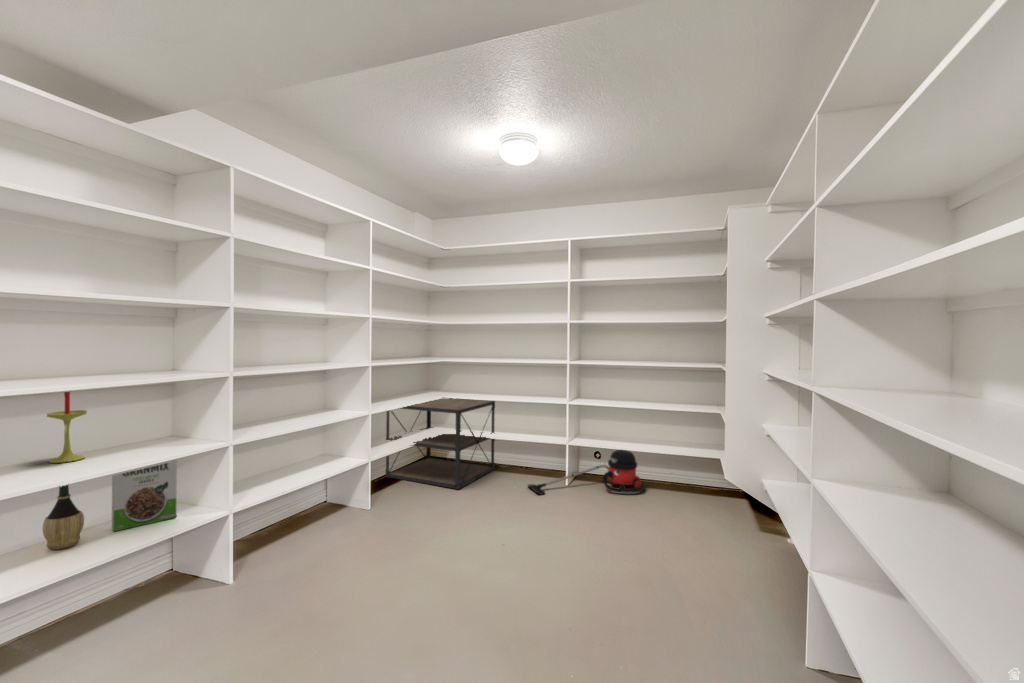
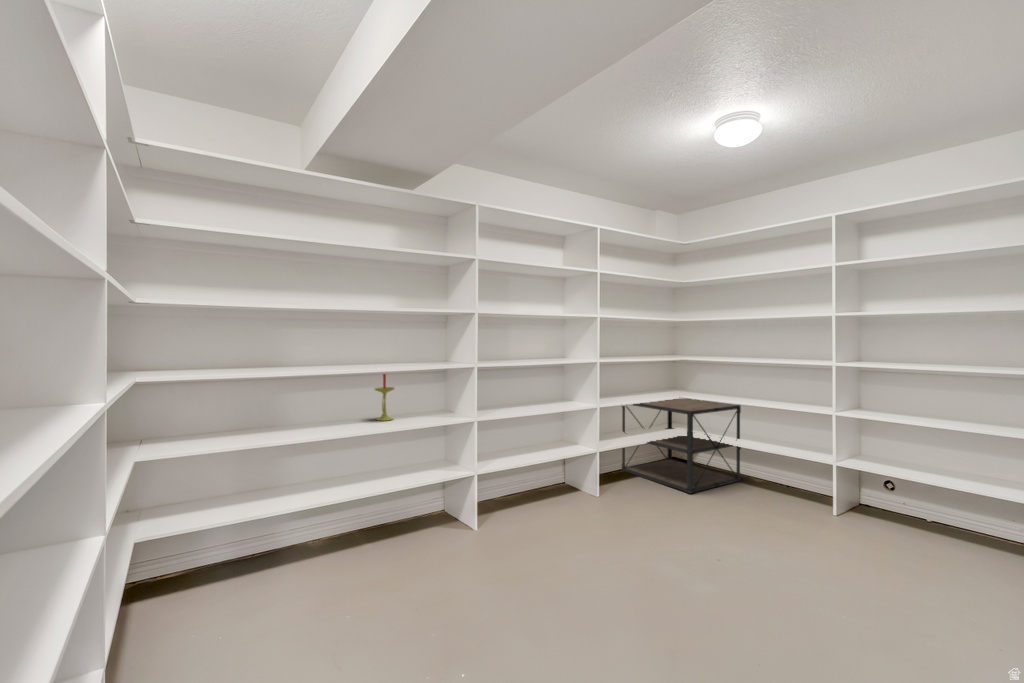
vacuum cleaner: present [528,450,645,495] -> none [774,478,956,539]
cereal box: present [112,461,177,531] -> none [408,422,445,473]
wine bottle: present [43,485,84,550] -> none [372,427,392,477]

